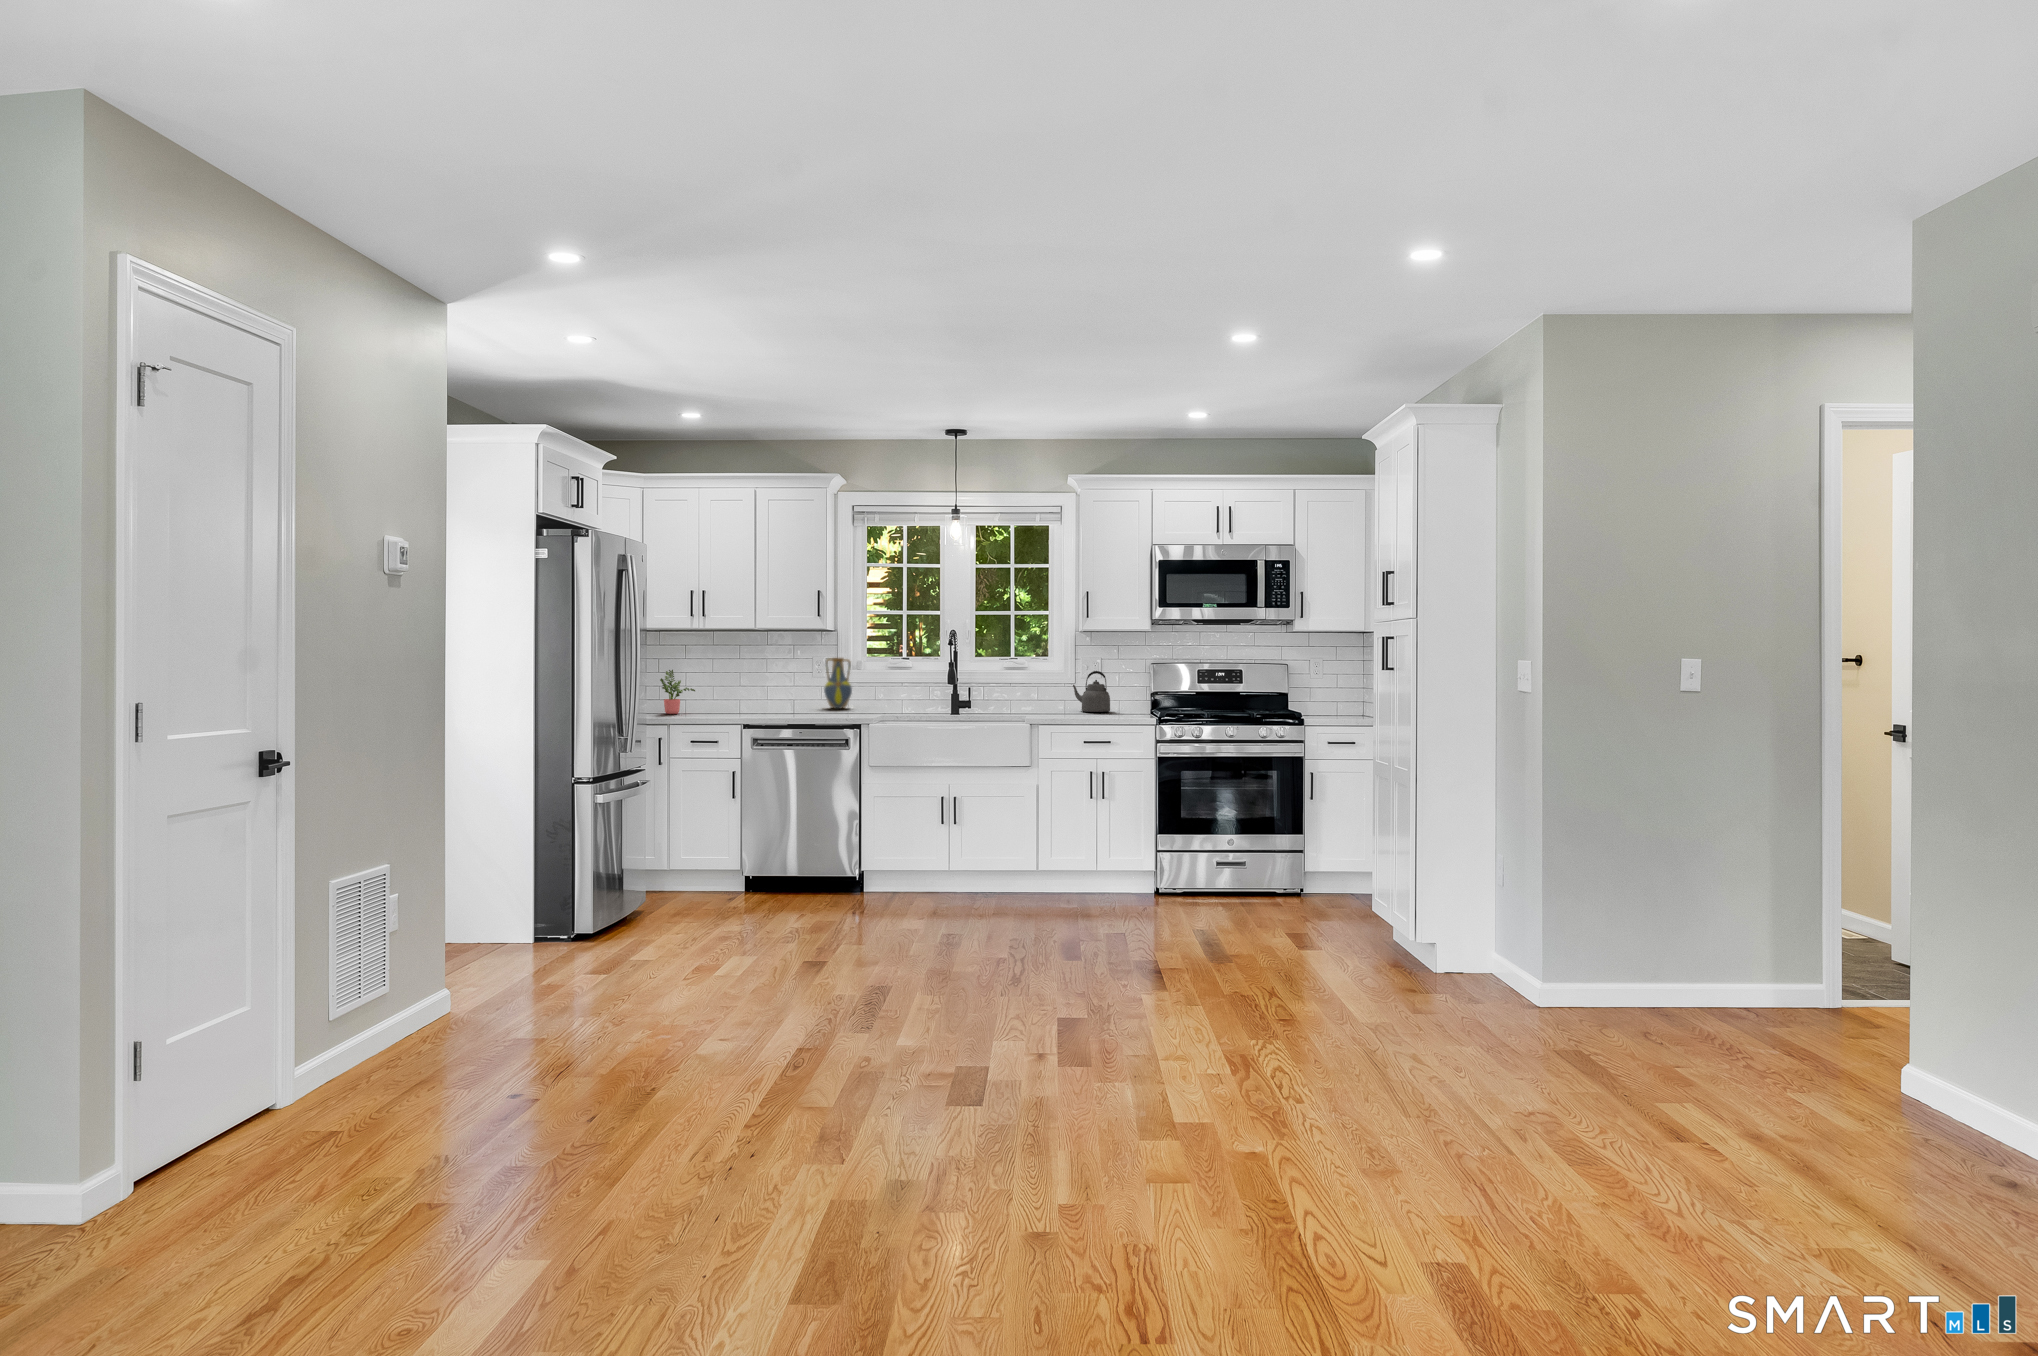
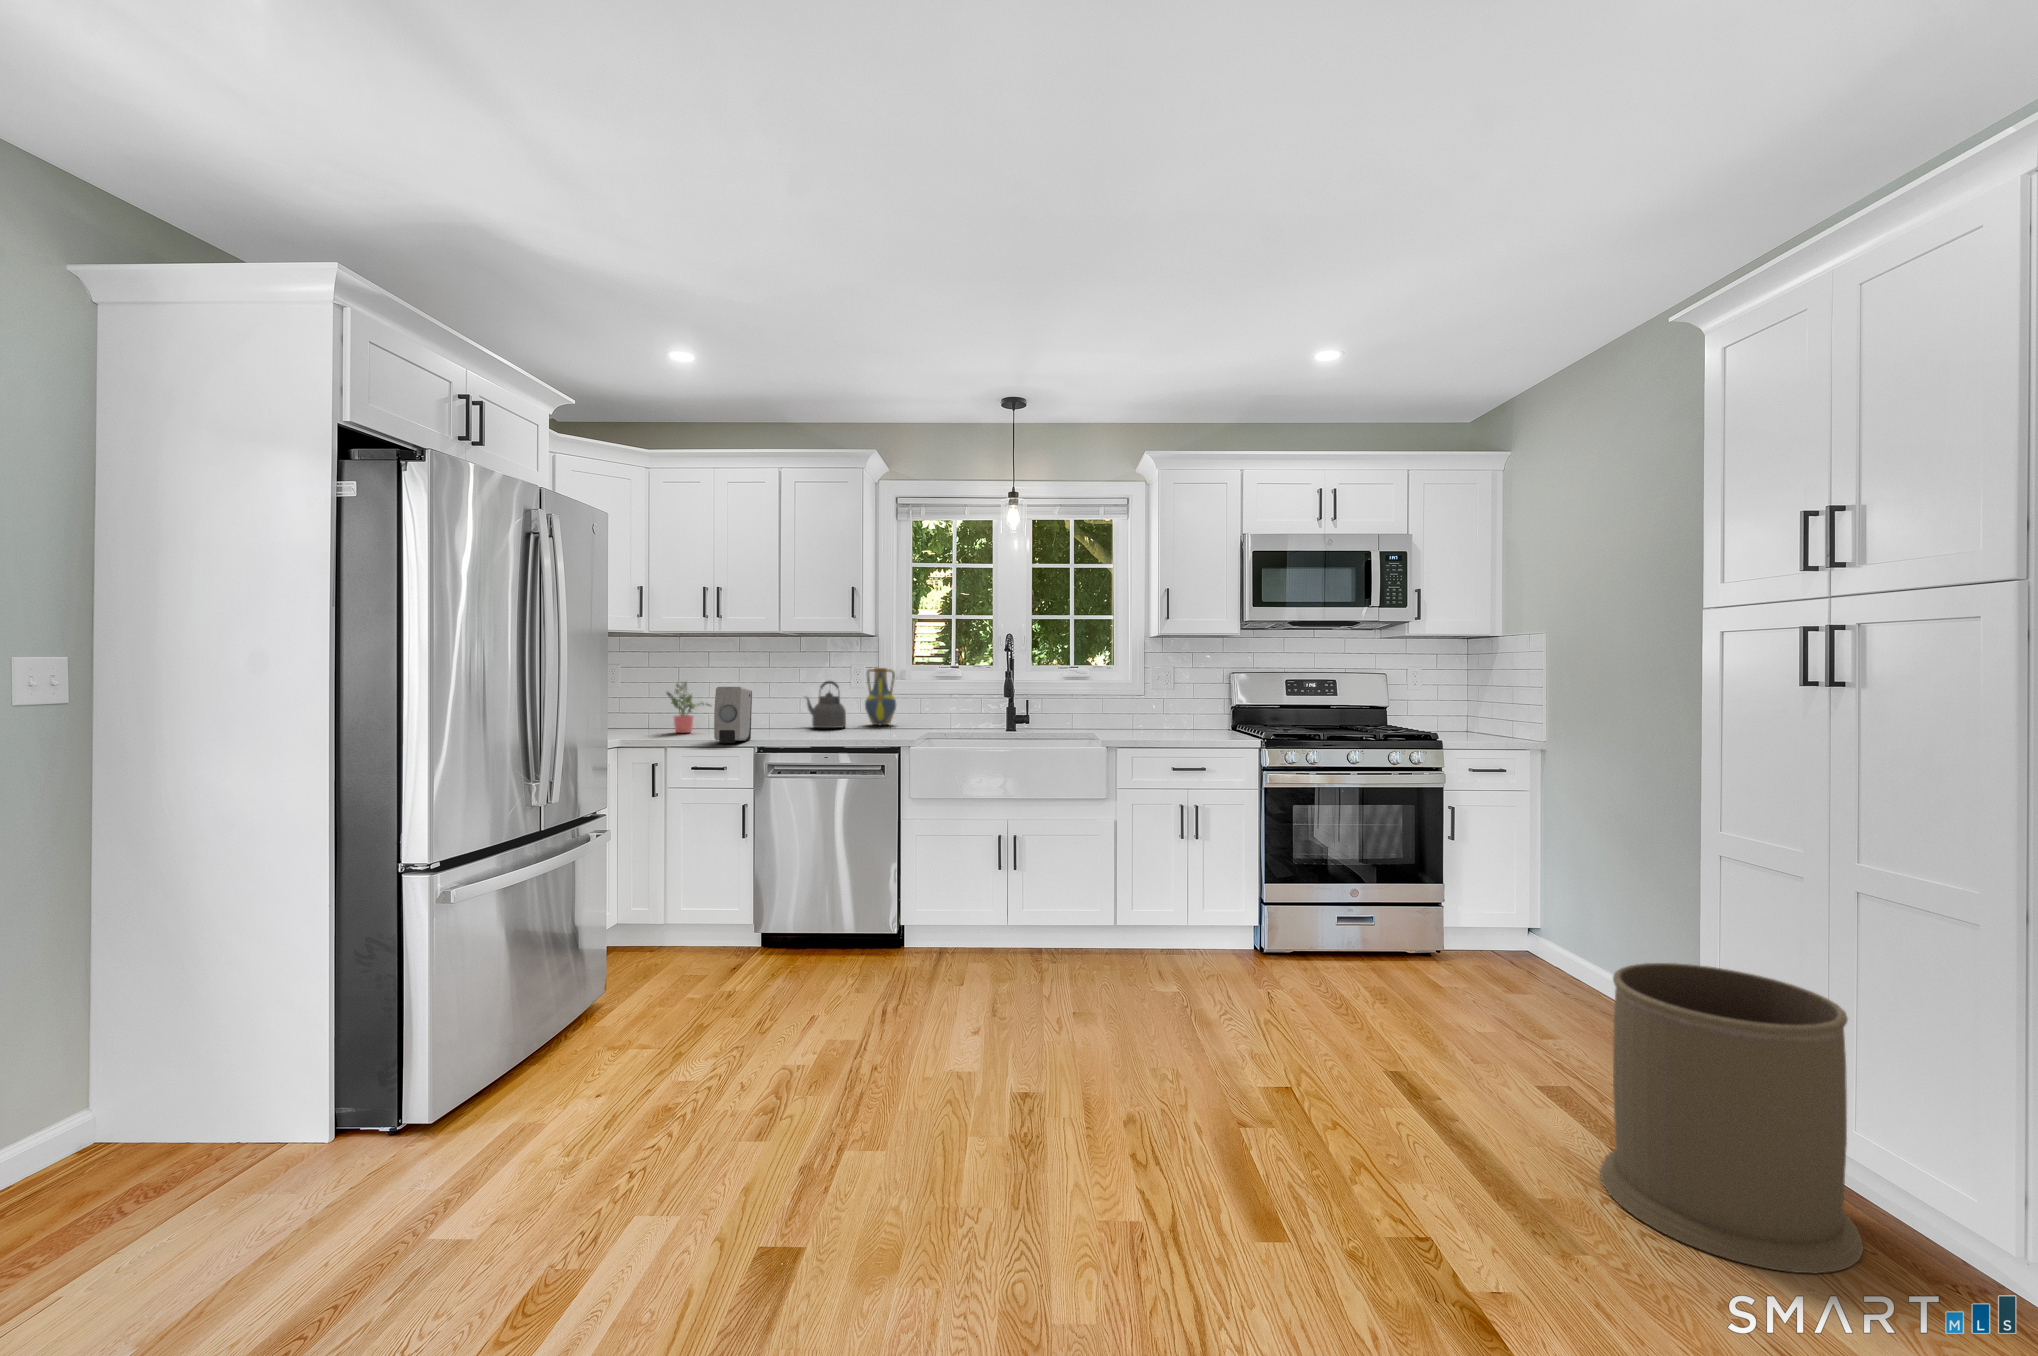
kettle: present [1073,671,1110,712] -> present [805,681,846,728]
soap dispenser: none [710,675,737,721] -> present [714,687,752,743]
trash can: none [1289,842,1406,980] -> present [1600,963,1863,1274]

